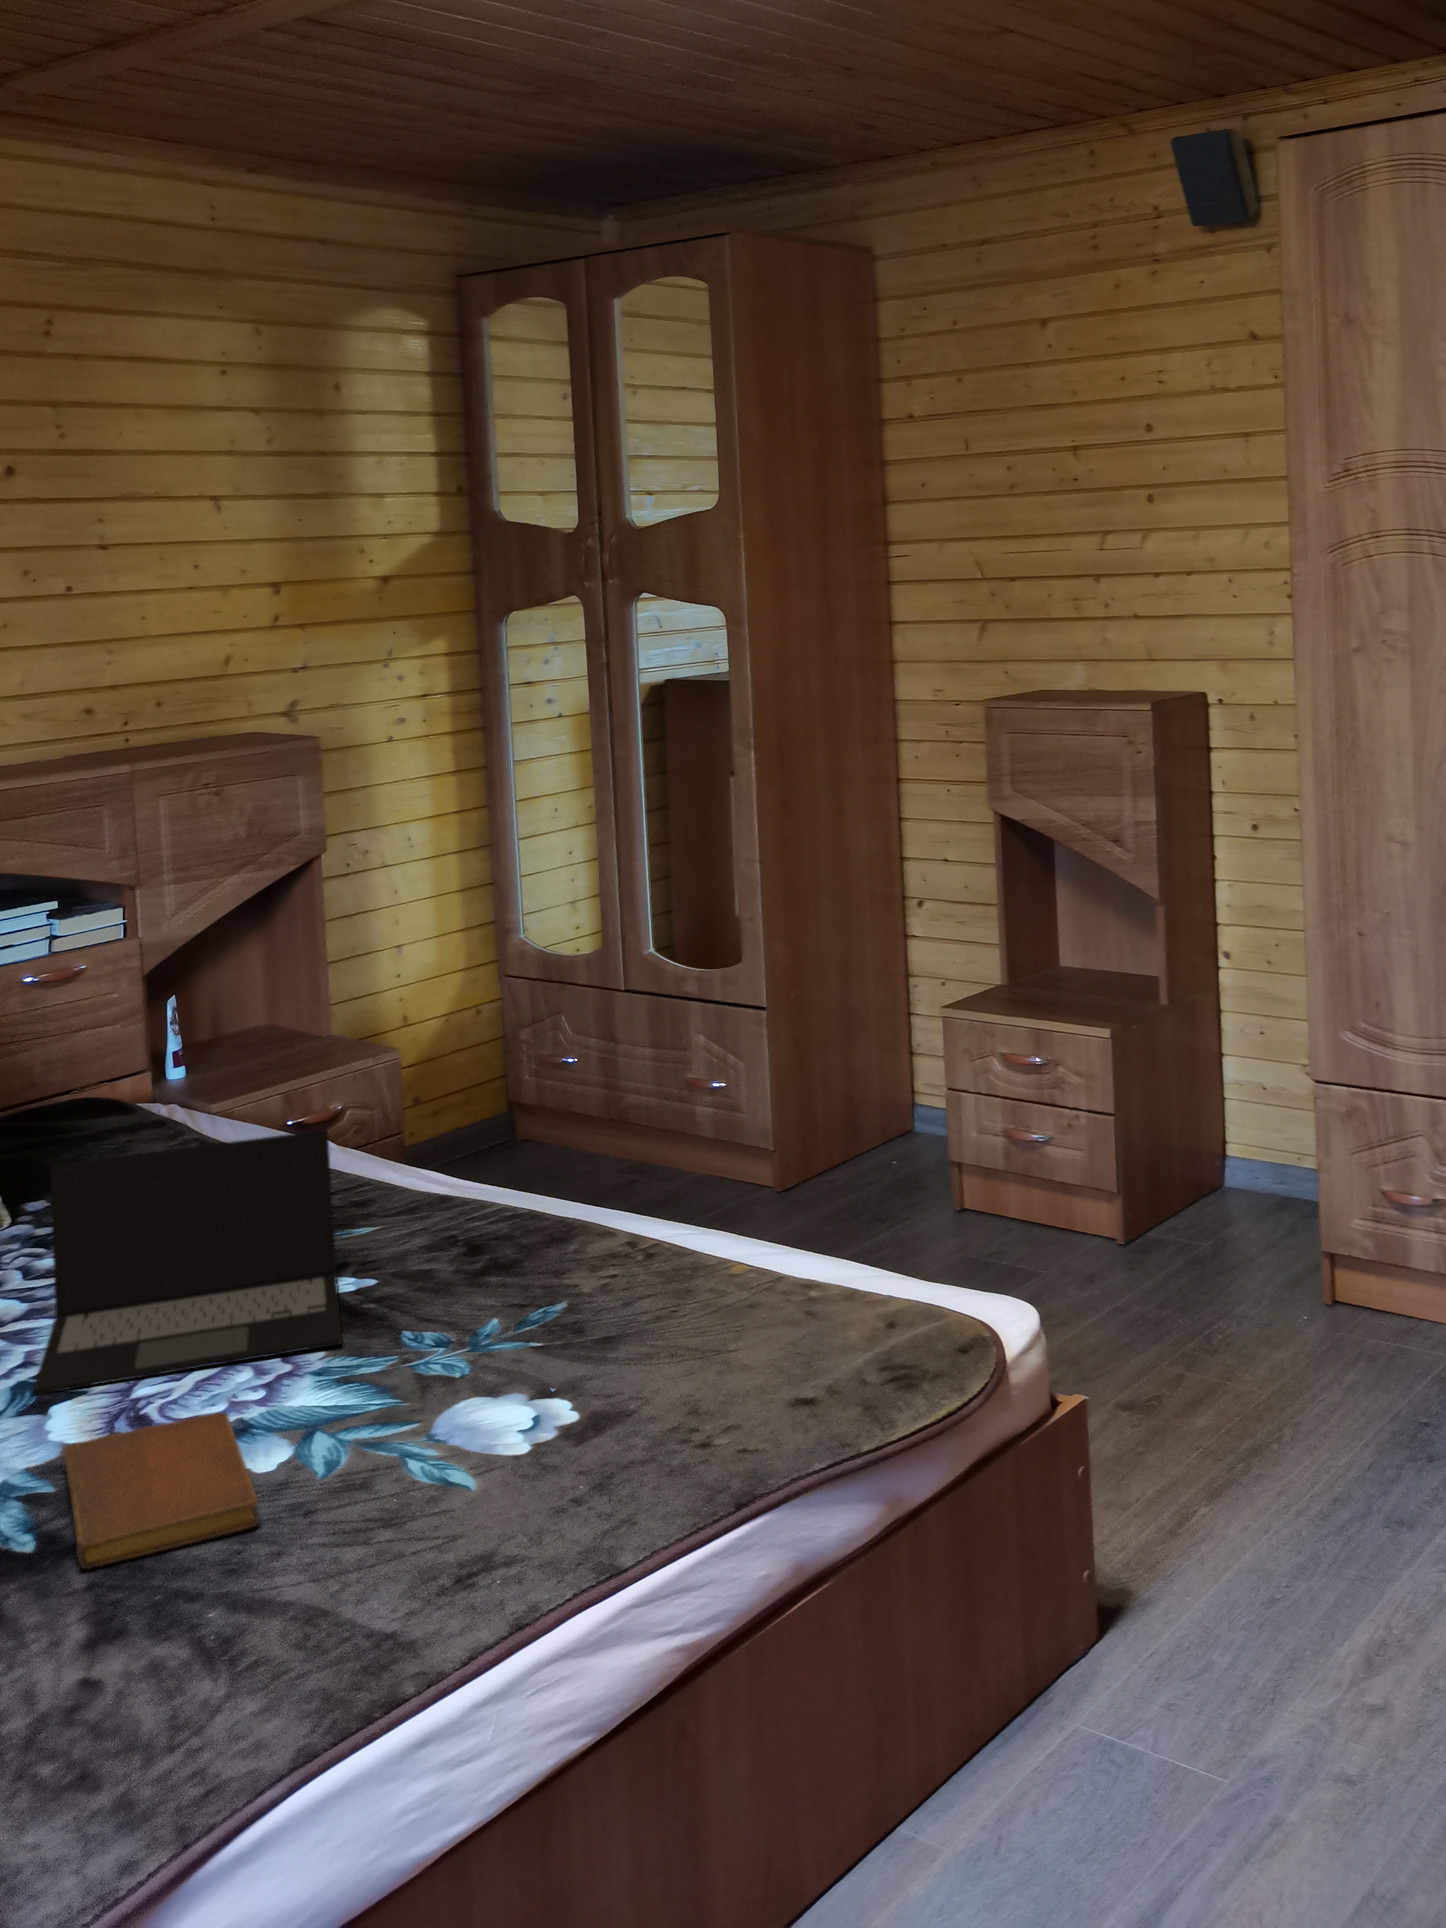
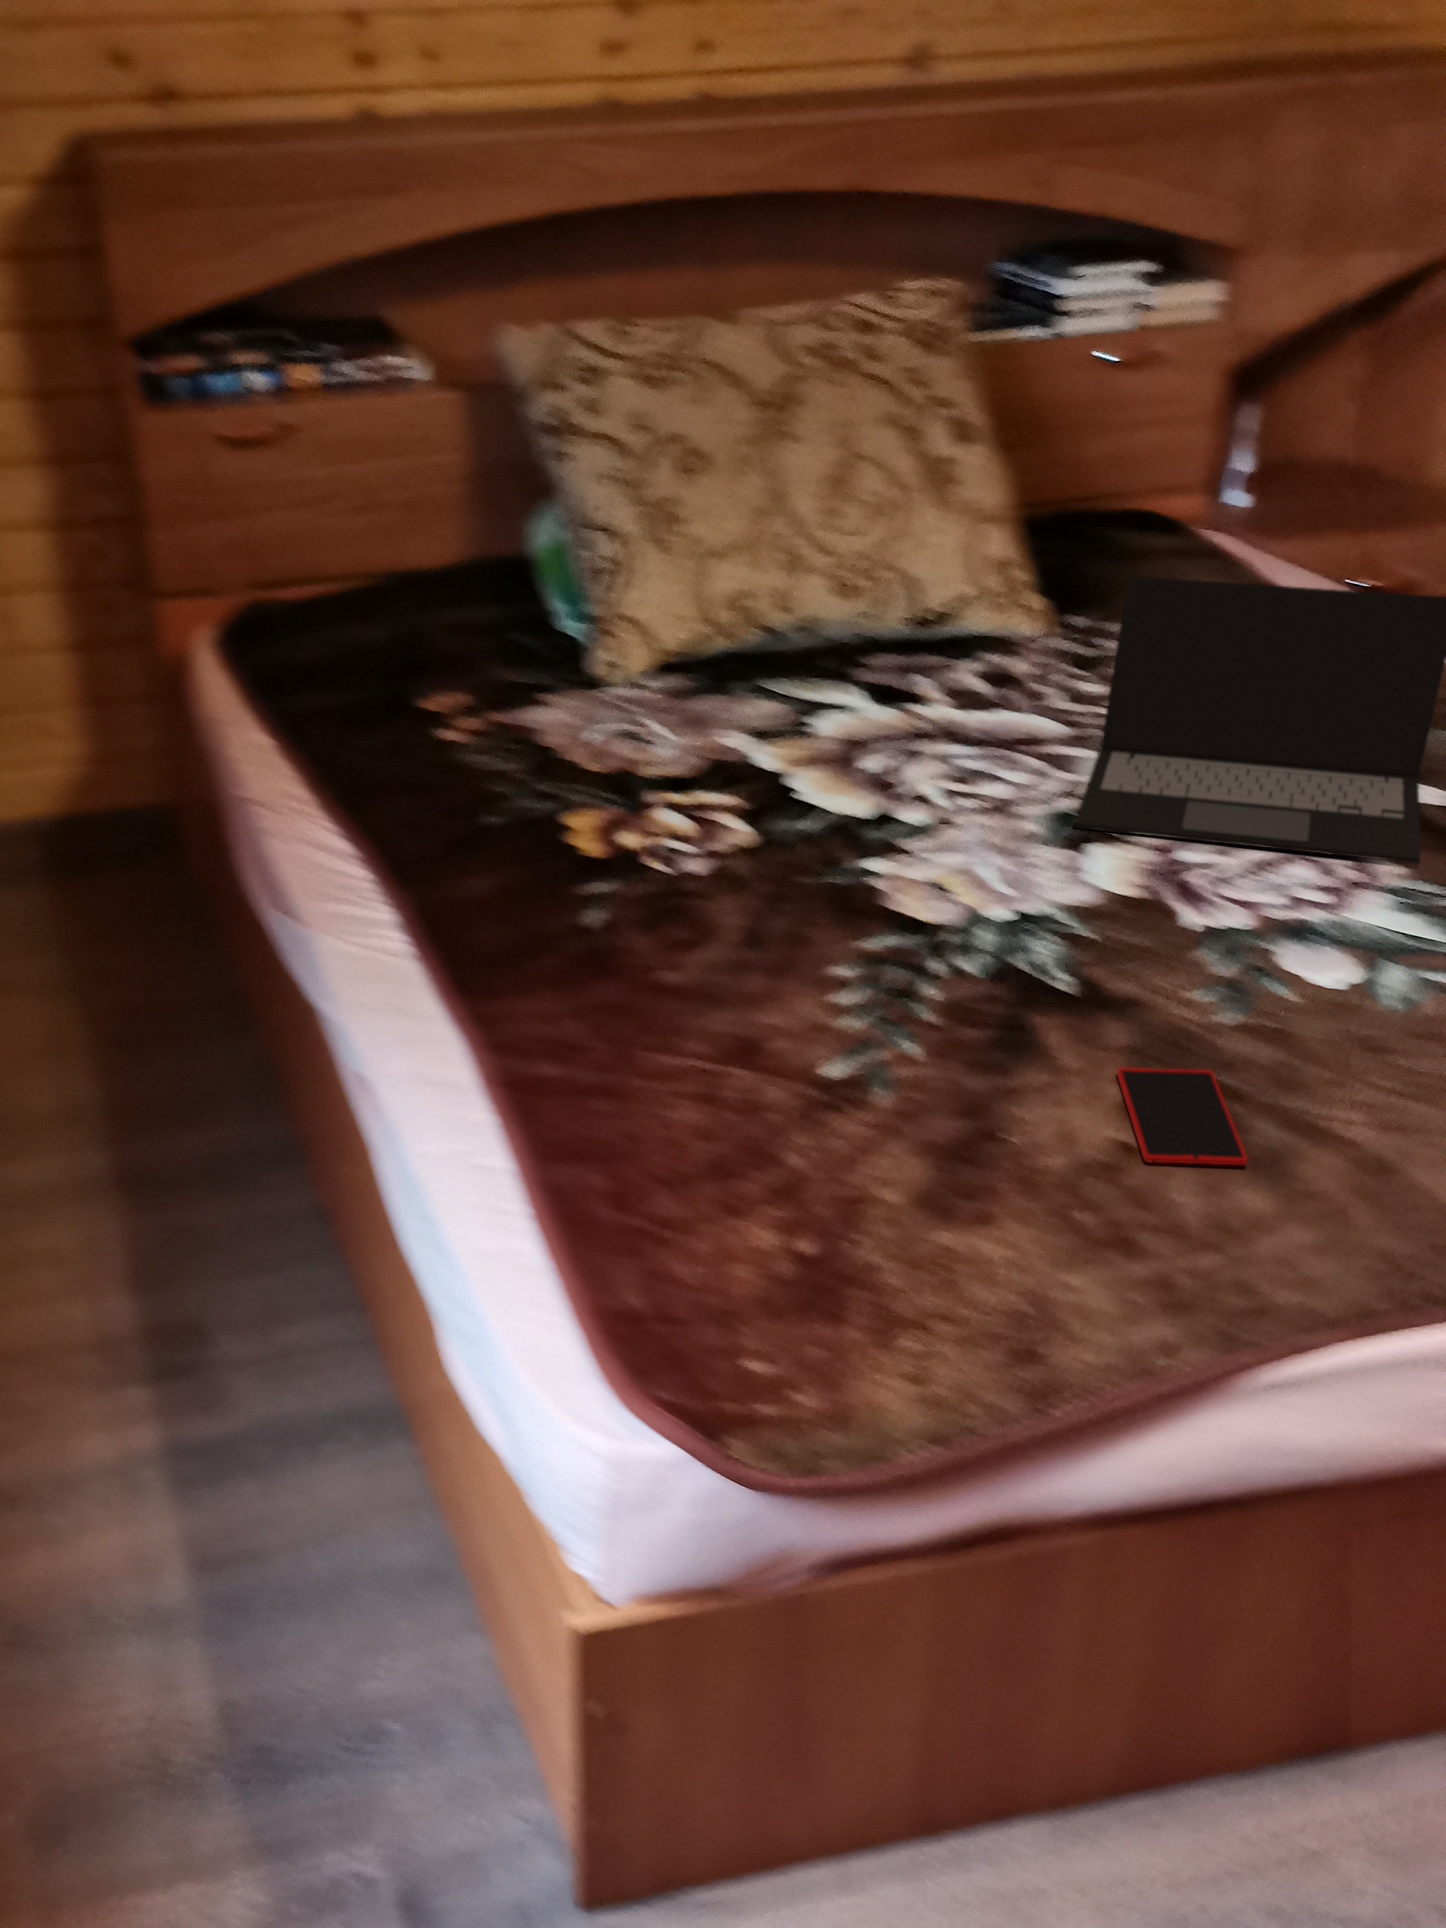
notebook: present [64,1412,259,1569] -> none [1105,894,1317,1045]
smartphone: none [83,1577,207,1682] -> present [1117,1068,1247,1165]

